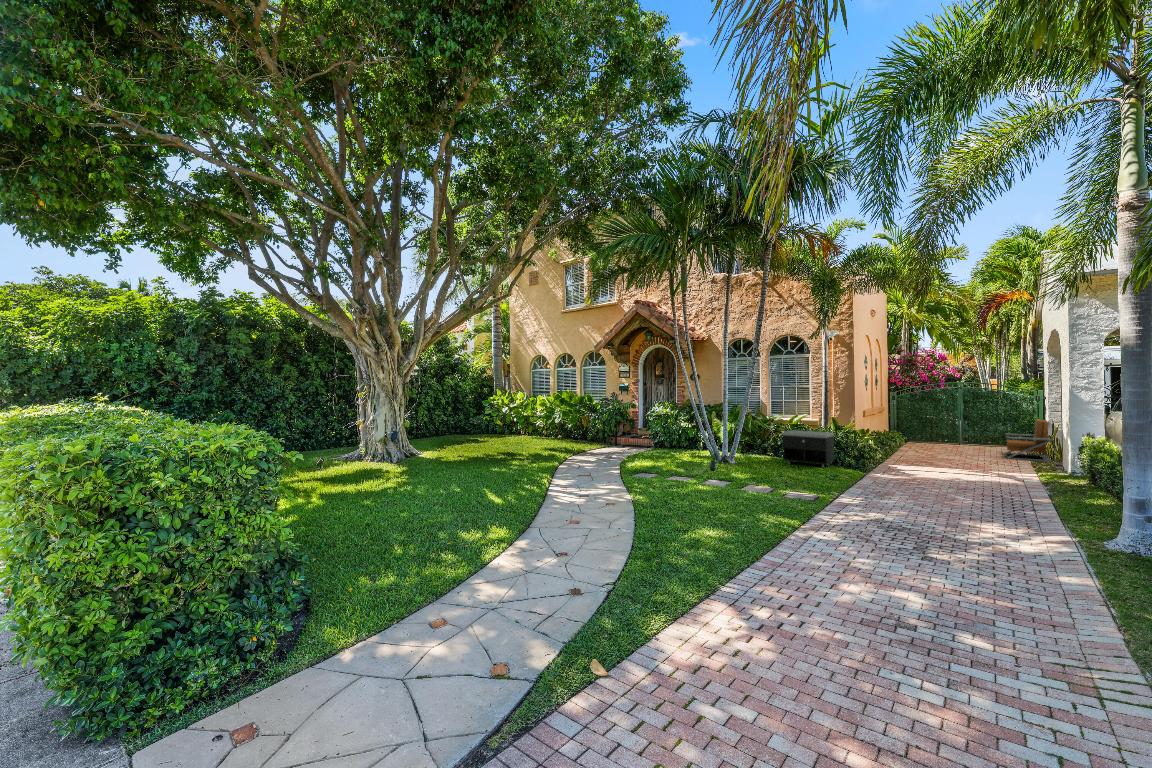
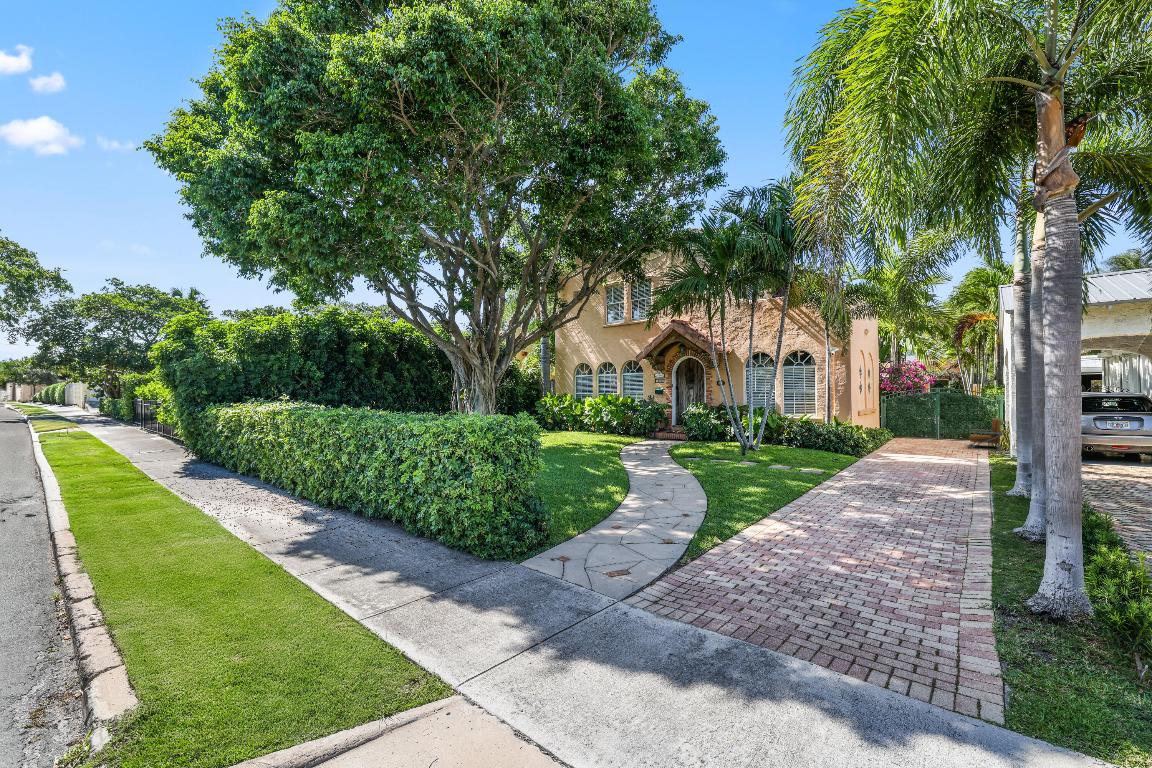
storage bench: present [782,430,834,467] -> none [795,426,835,454]

